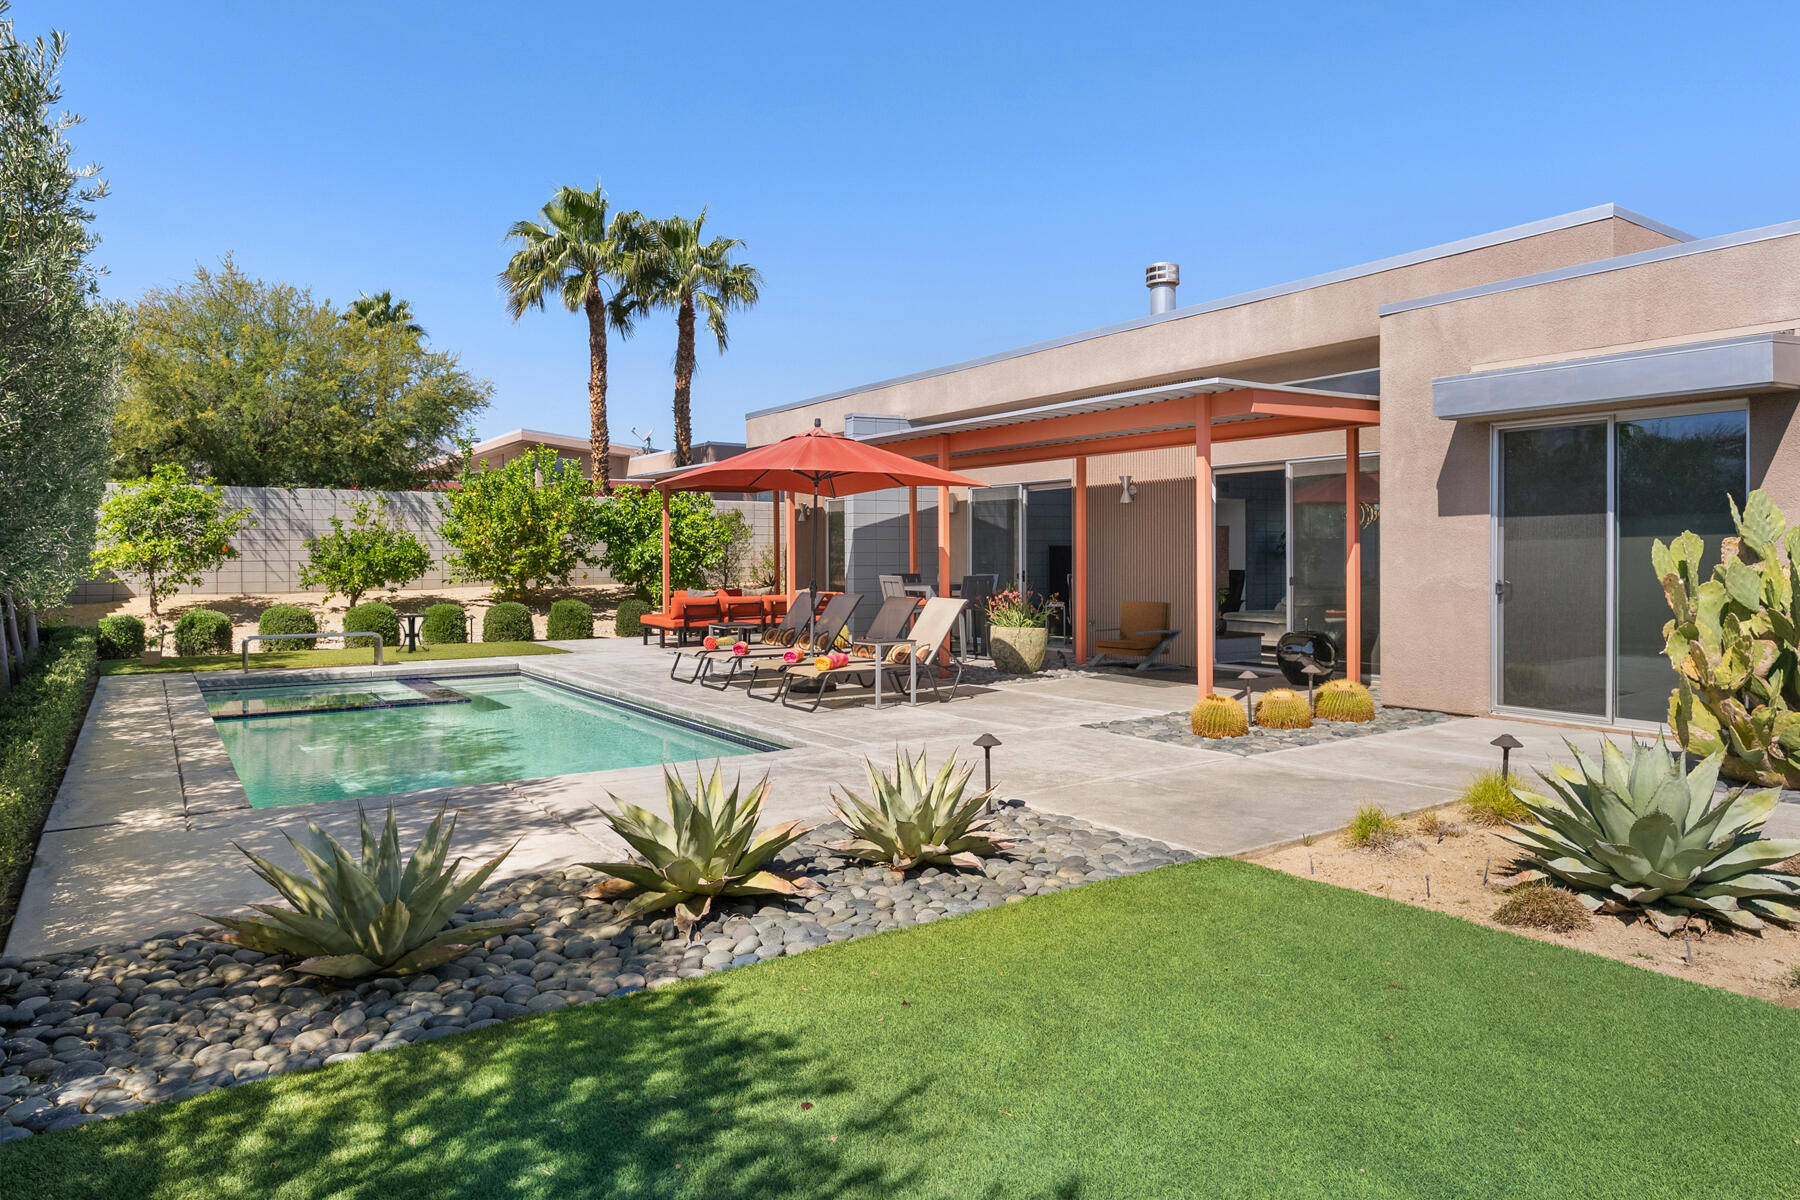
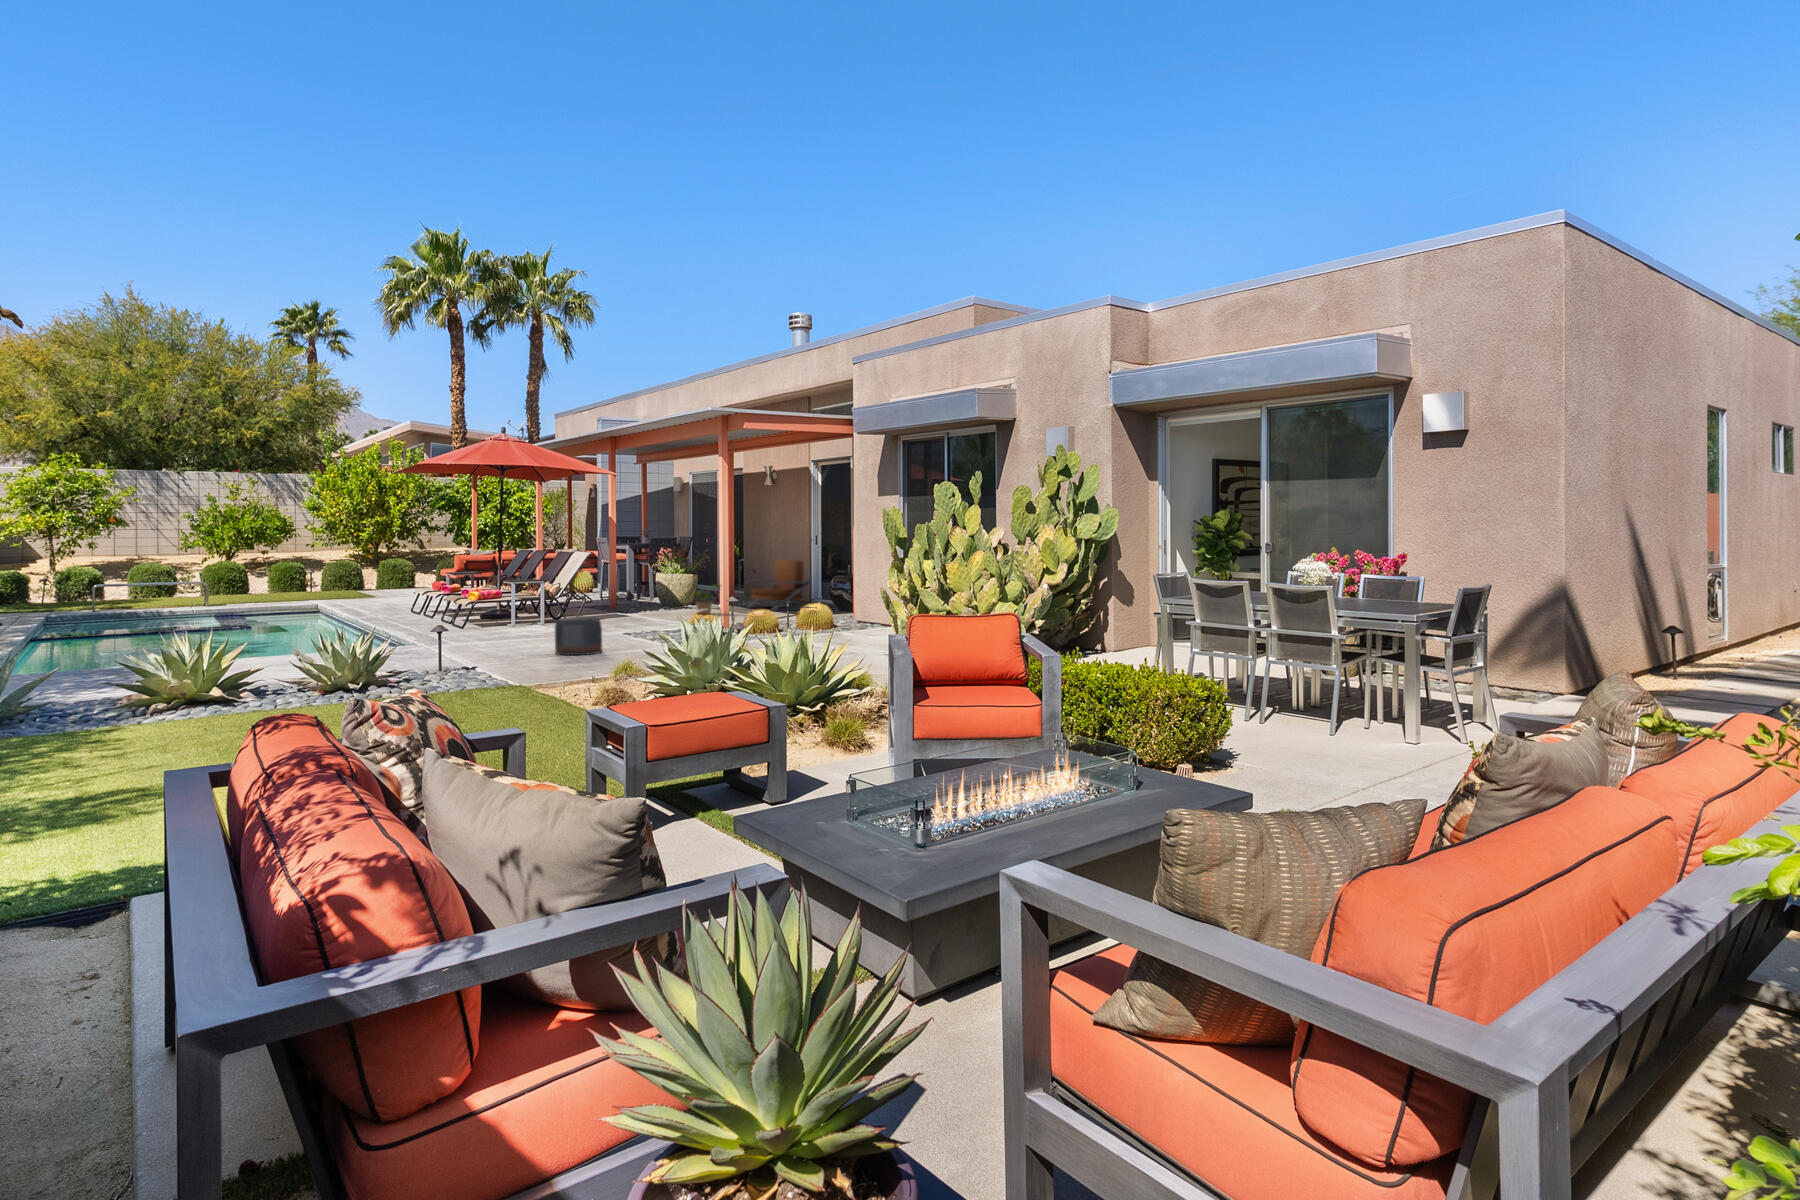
side table: present [393,615,430,653] -> none [248,571,280,600]
potted plant: present [140,630,177,665] -> present [696,585,722,614]
pouf: none [1073,702,1141,764] -> present [555,616,602,655]

